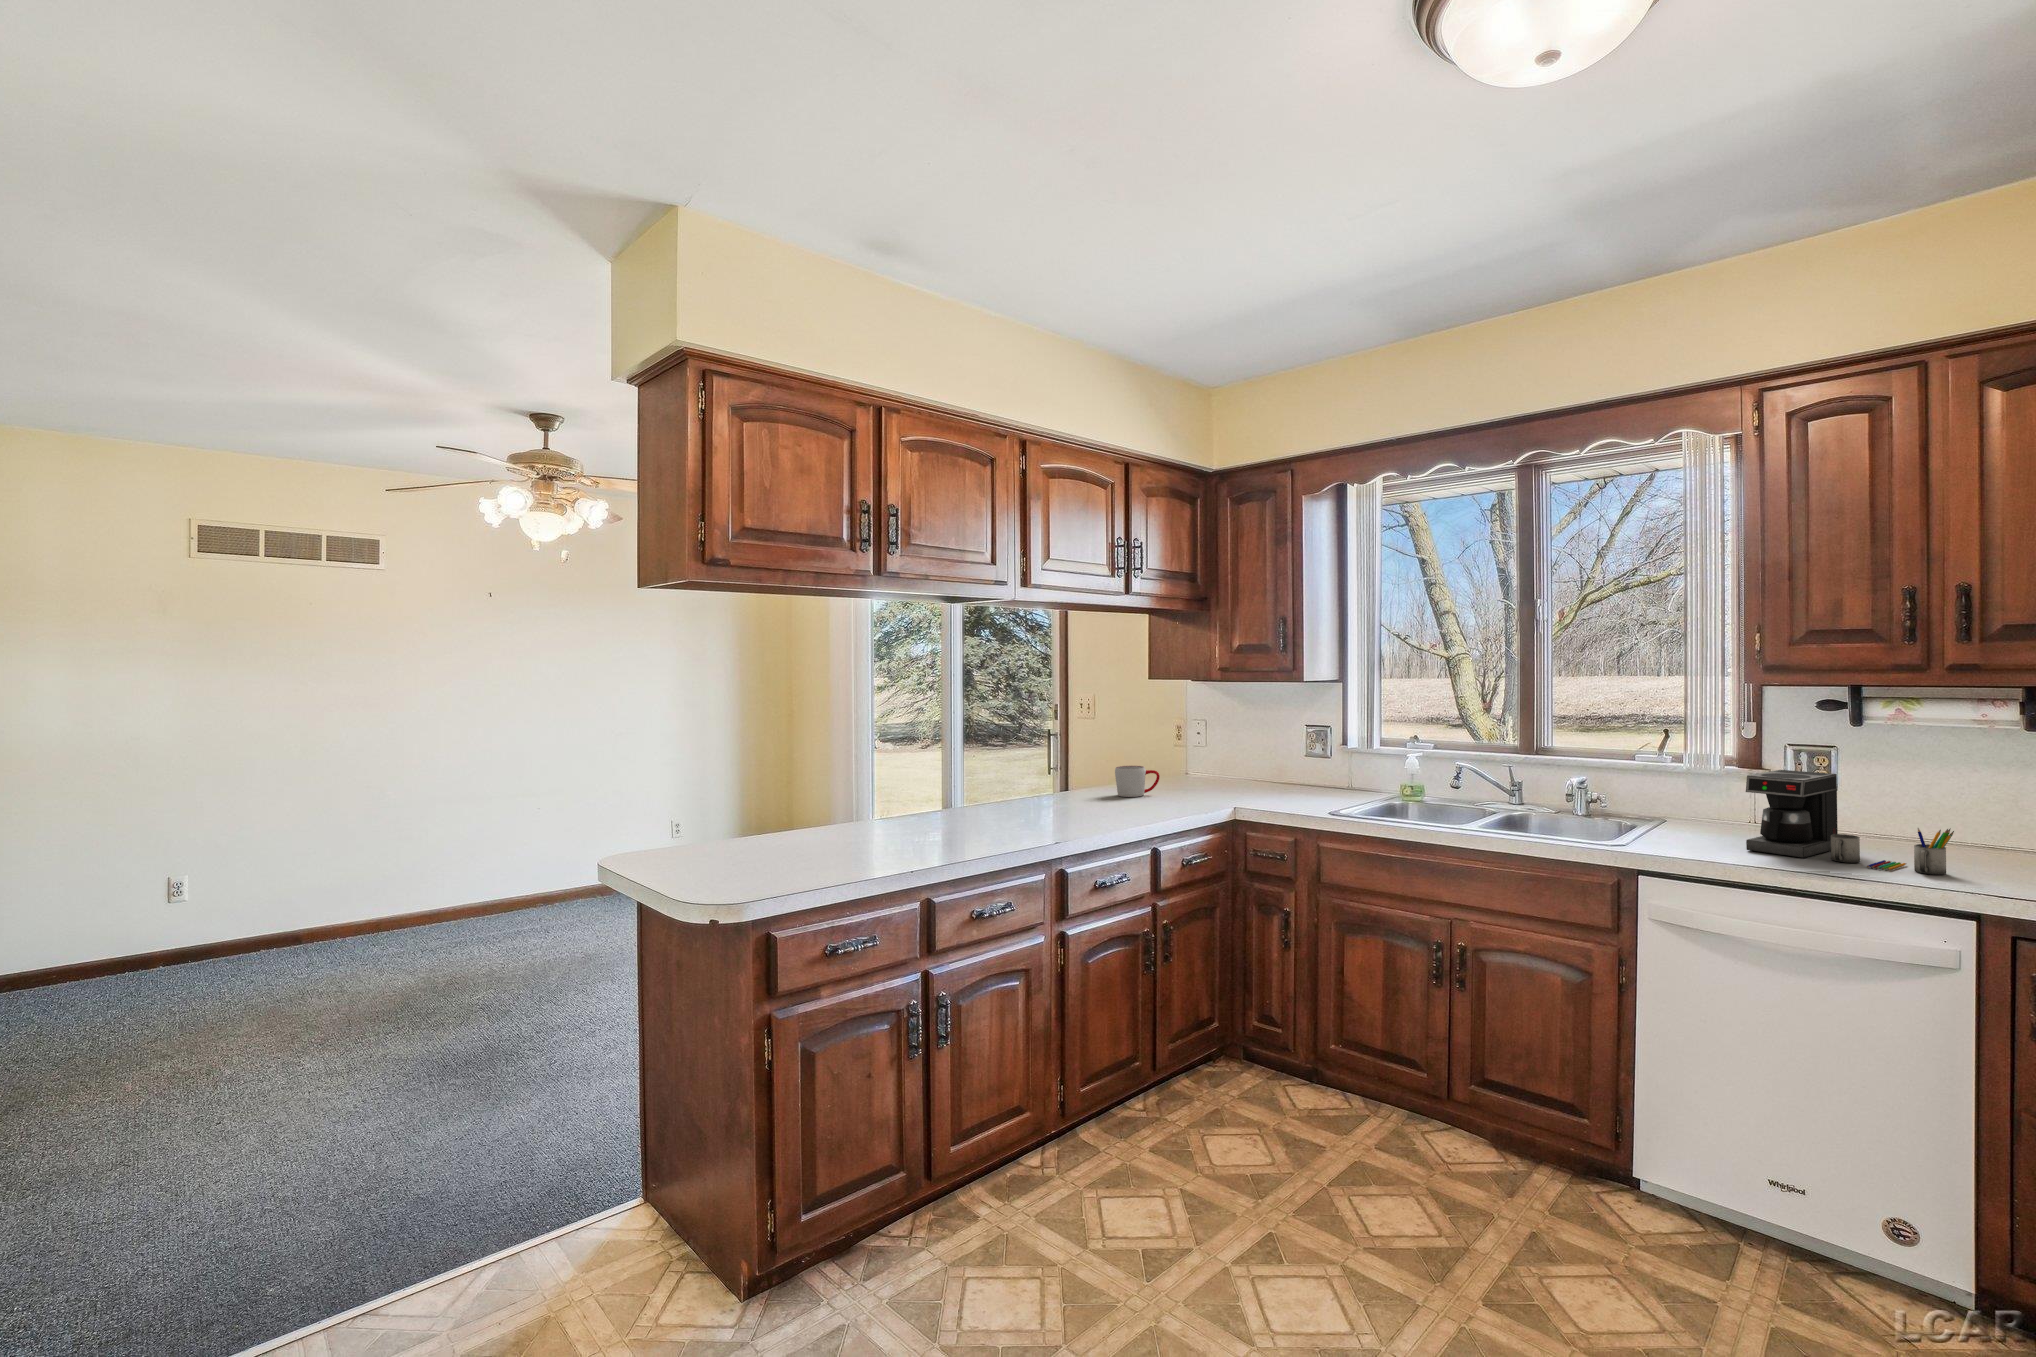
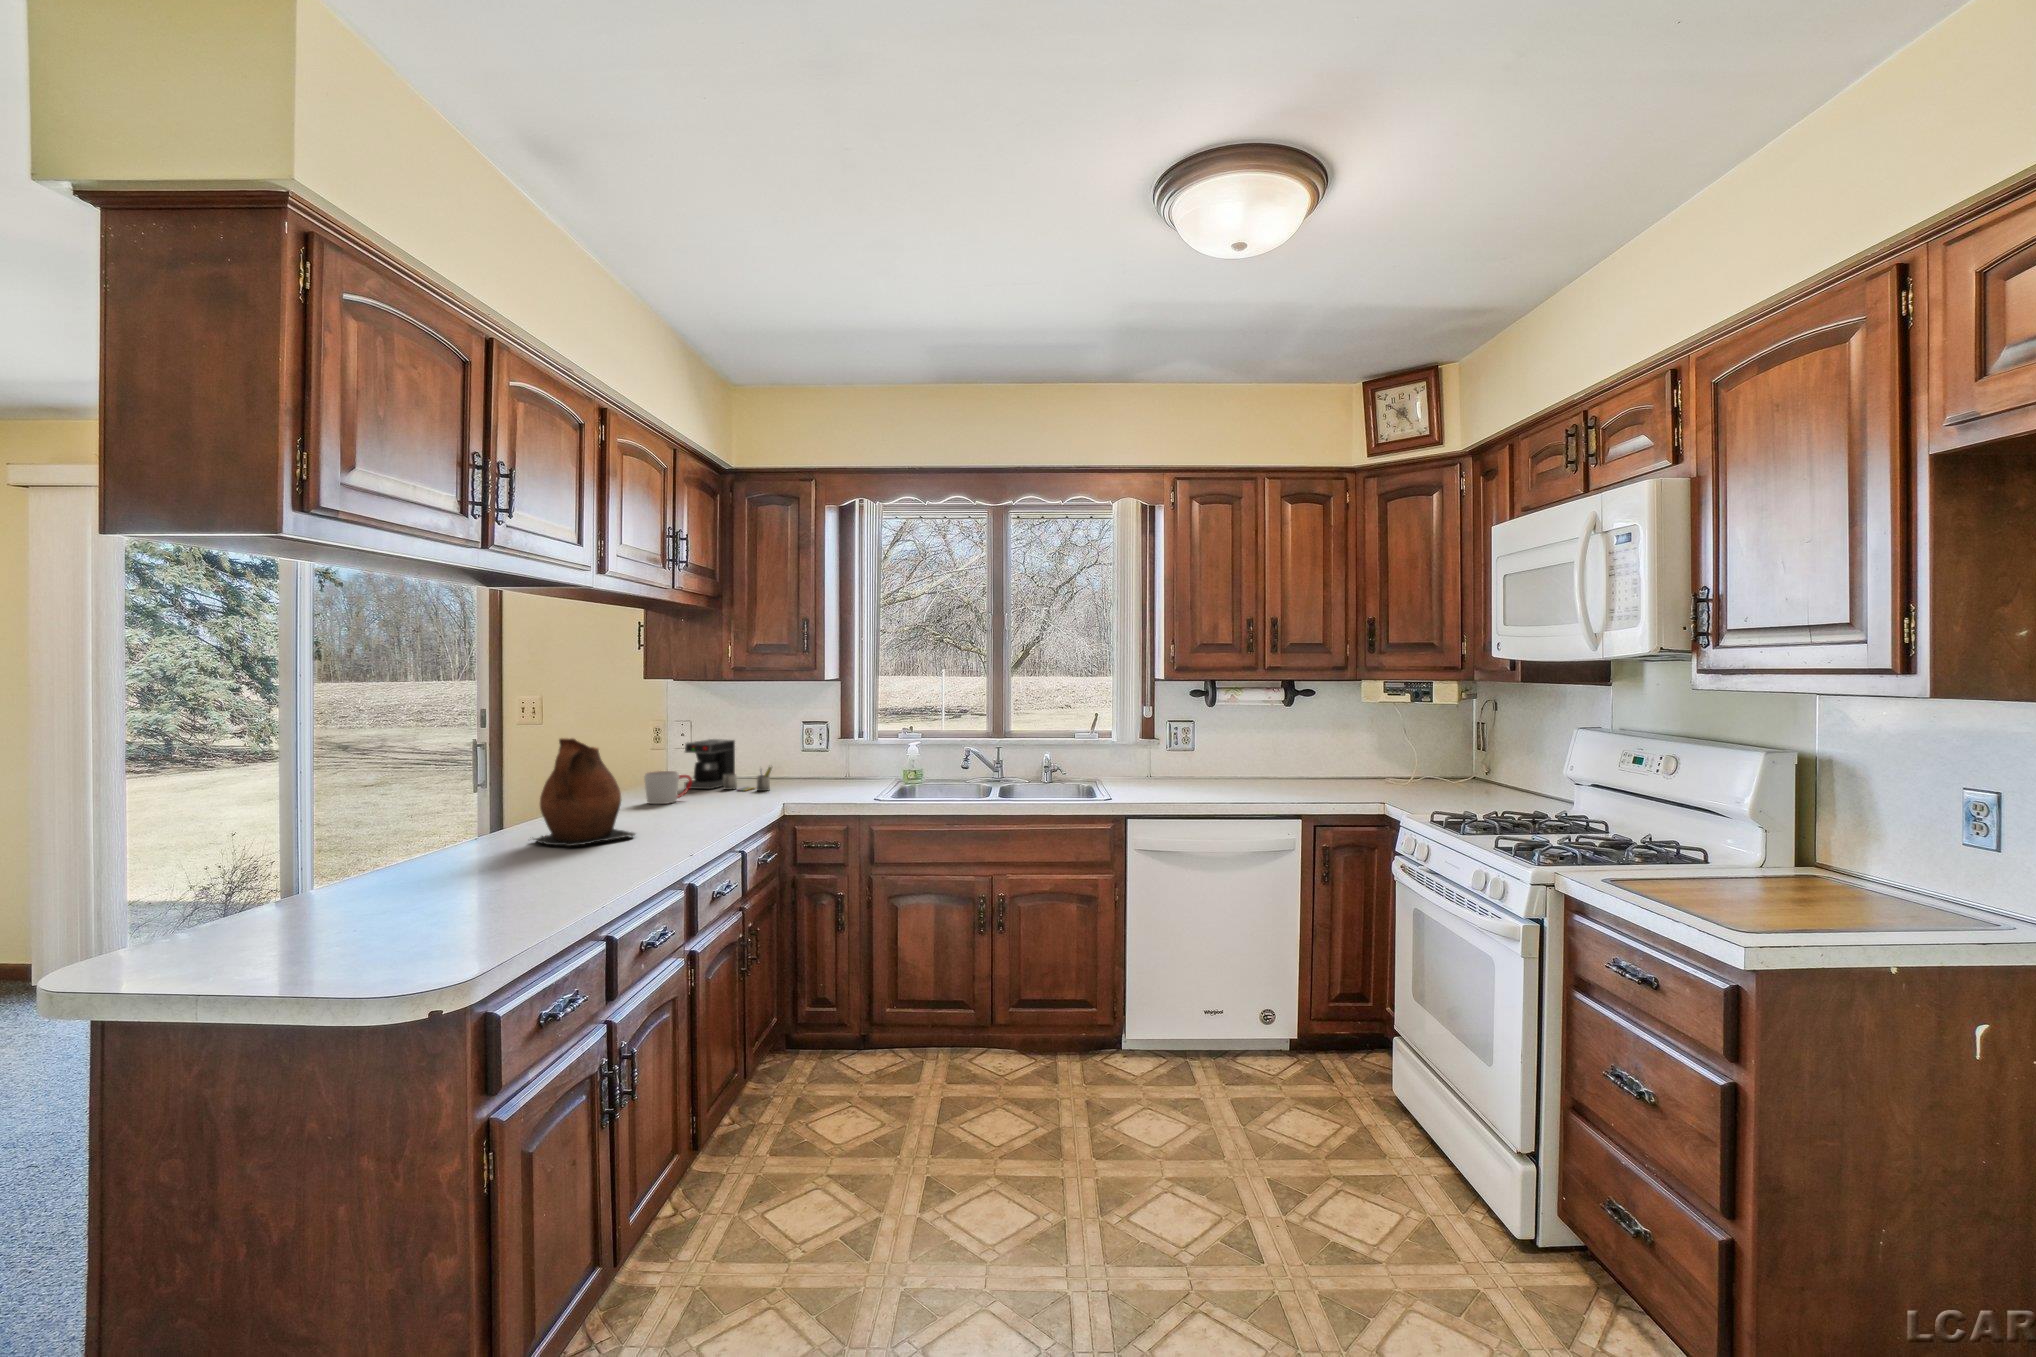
ceramic pitcher: none [972,733,1050,826] -> present [534,738,635,846]
coffee maker: present [1746,770,1954,875] -> present [684,739,772,791]

